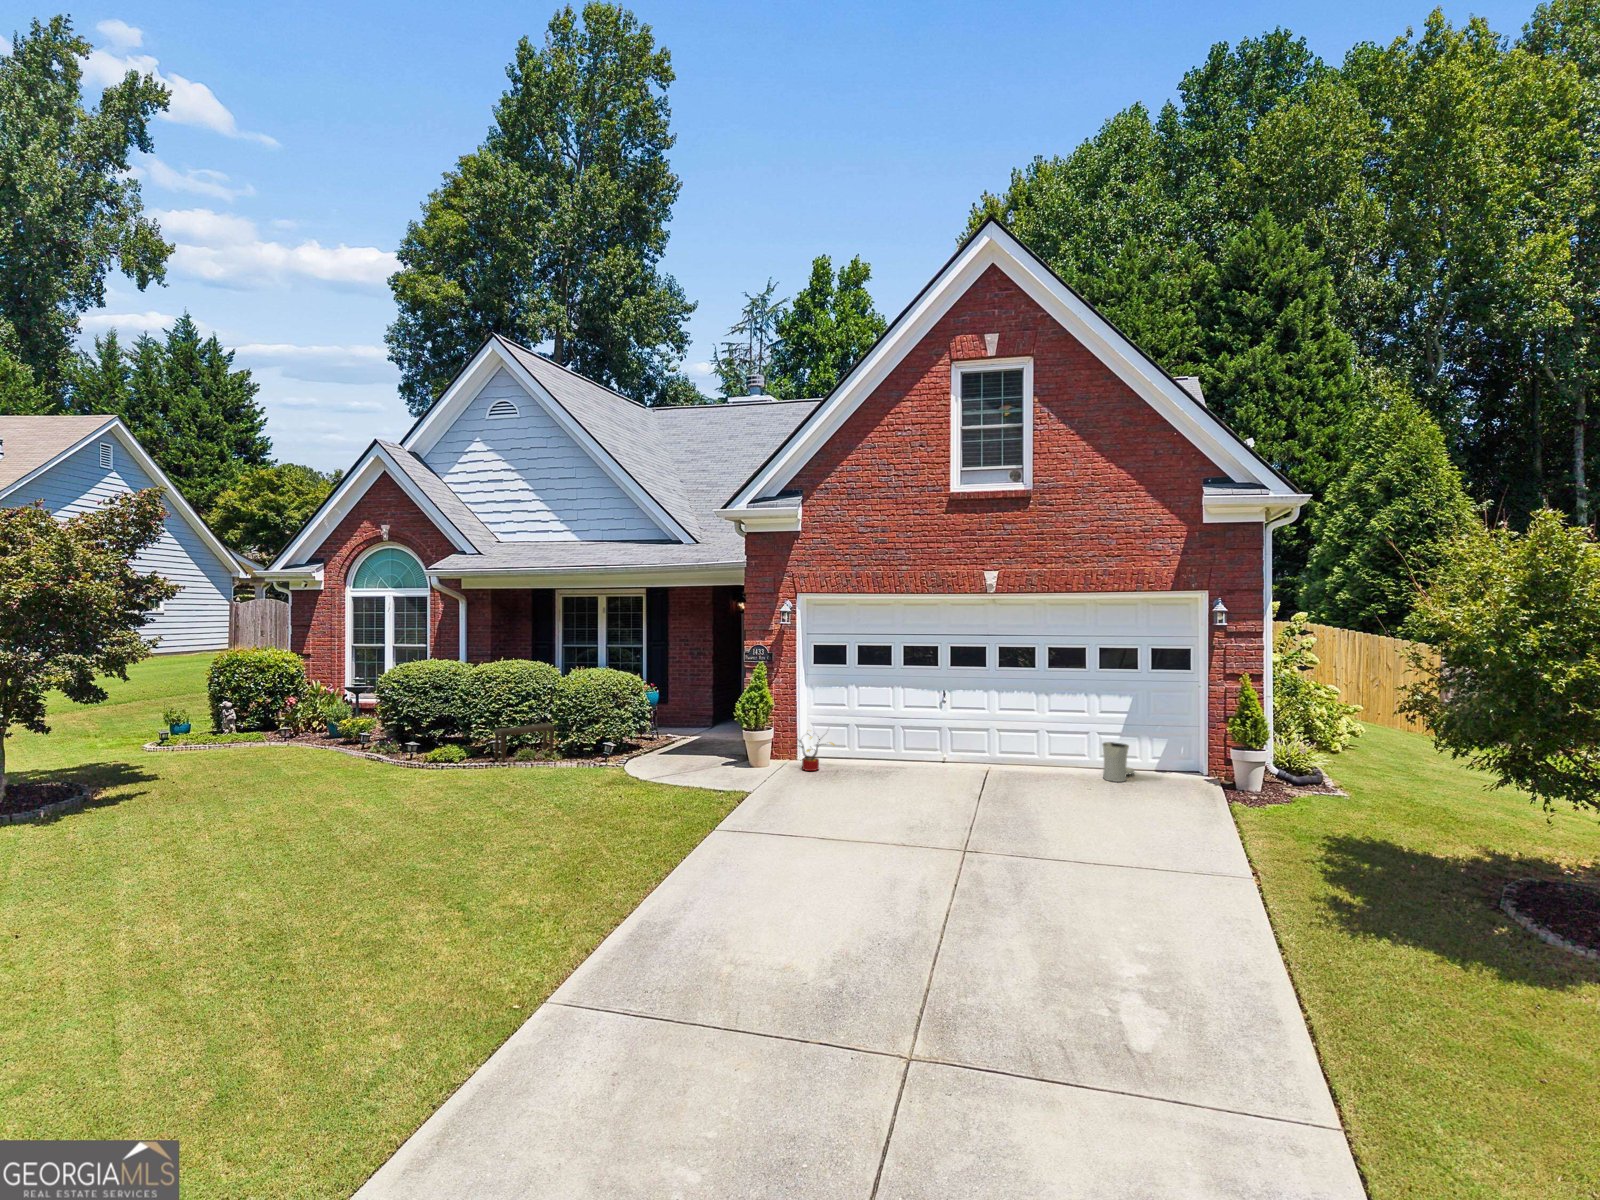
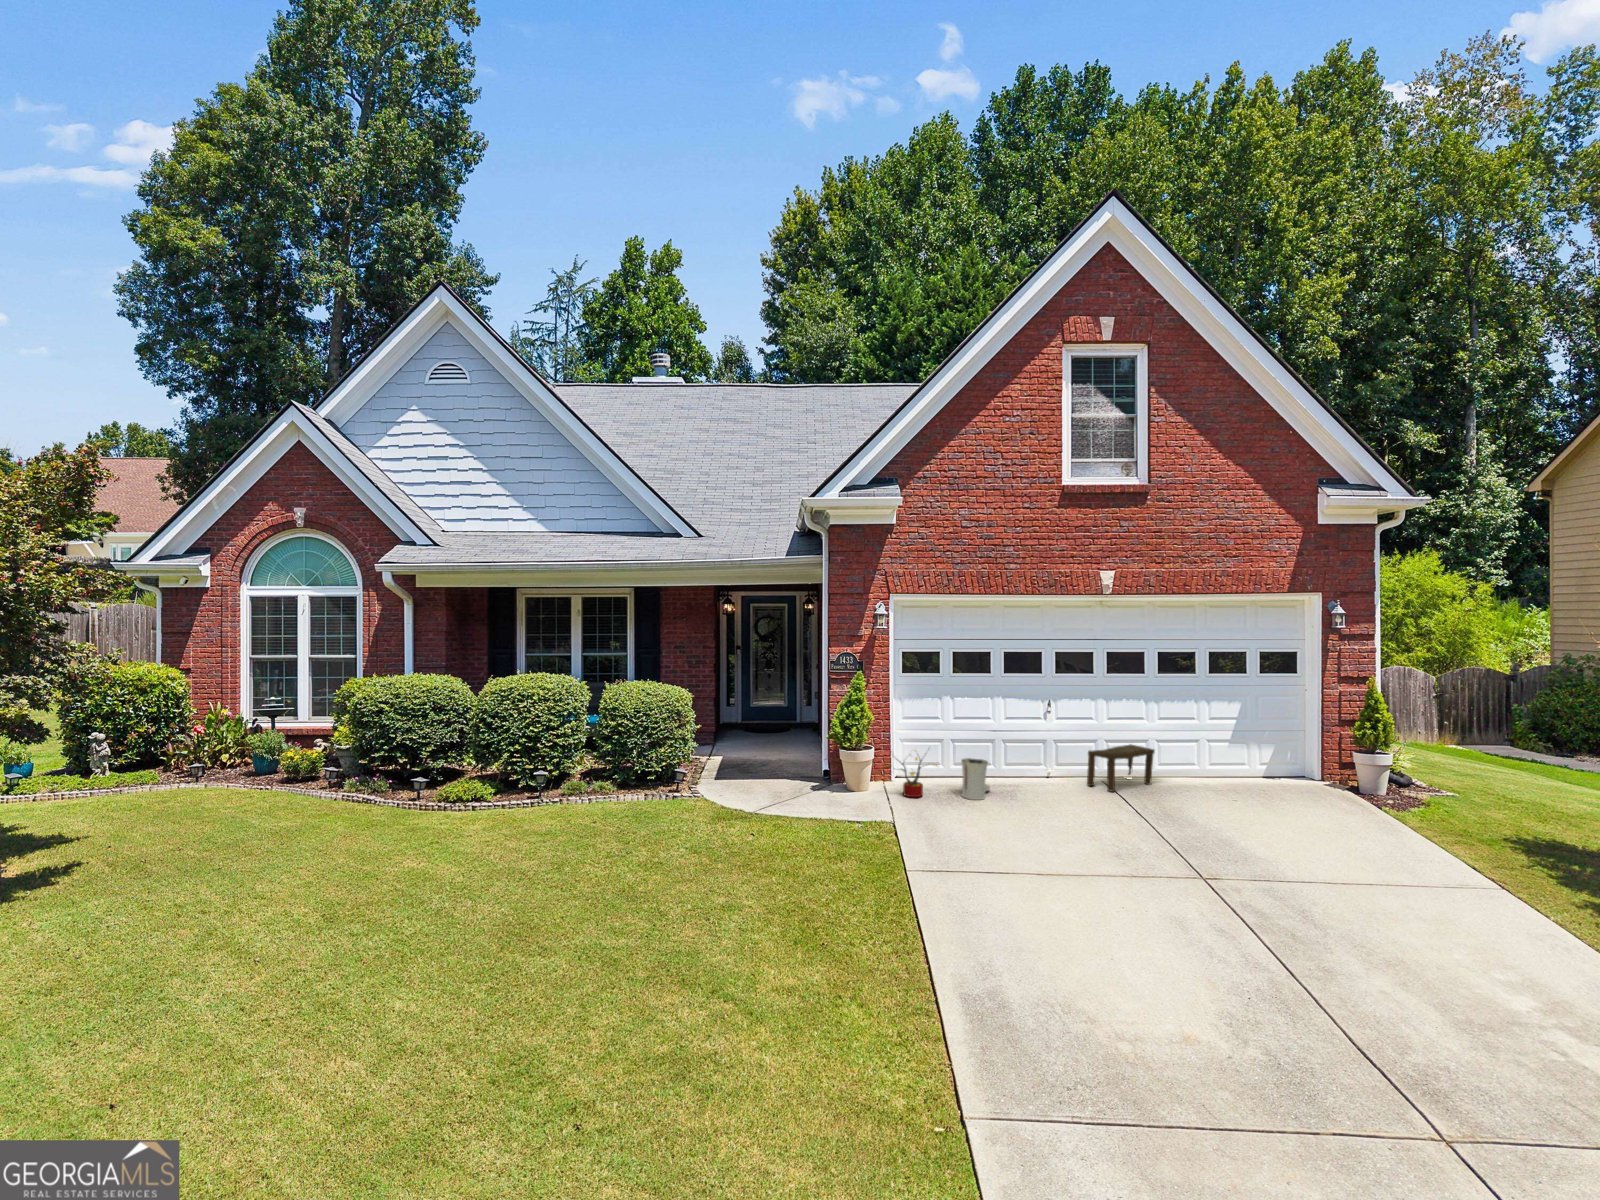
bench: present [494,723,554,762] -> present [1087,745,1155,792]
trash can: present [1102,742,1135,782] -> present [961,758,990,800]

